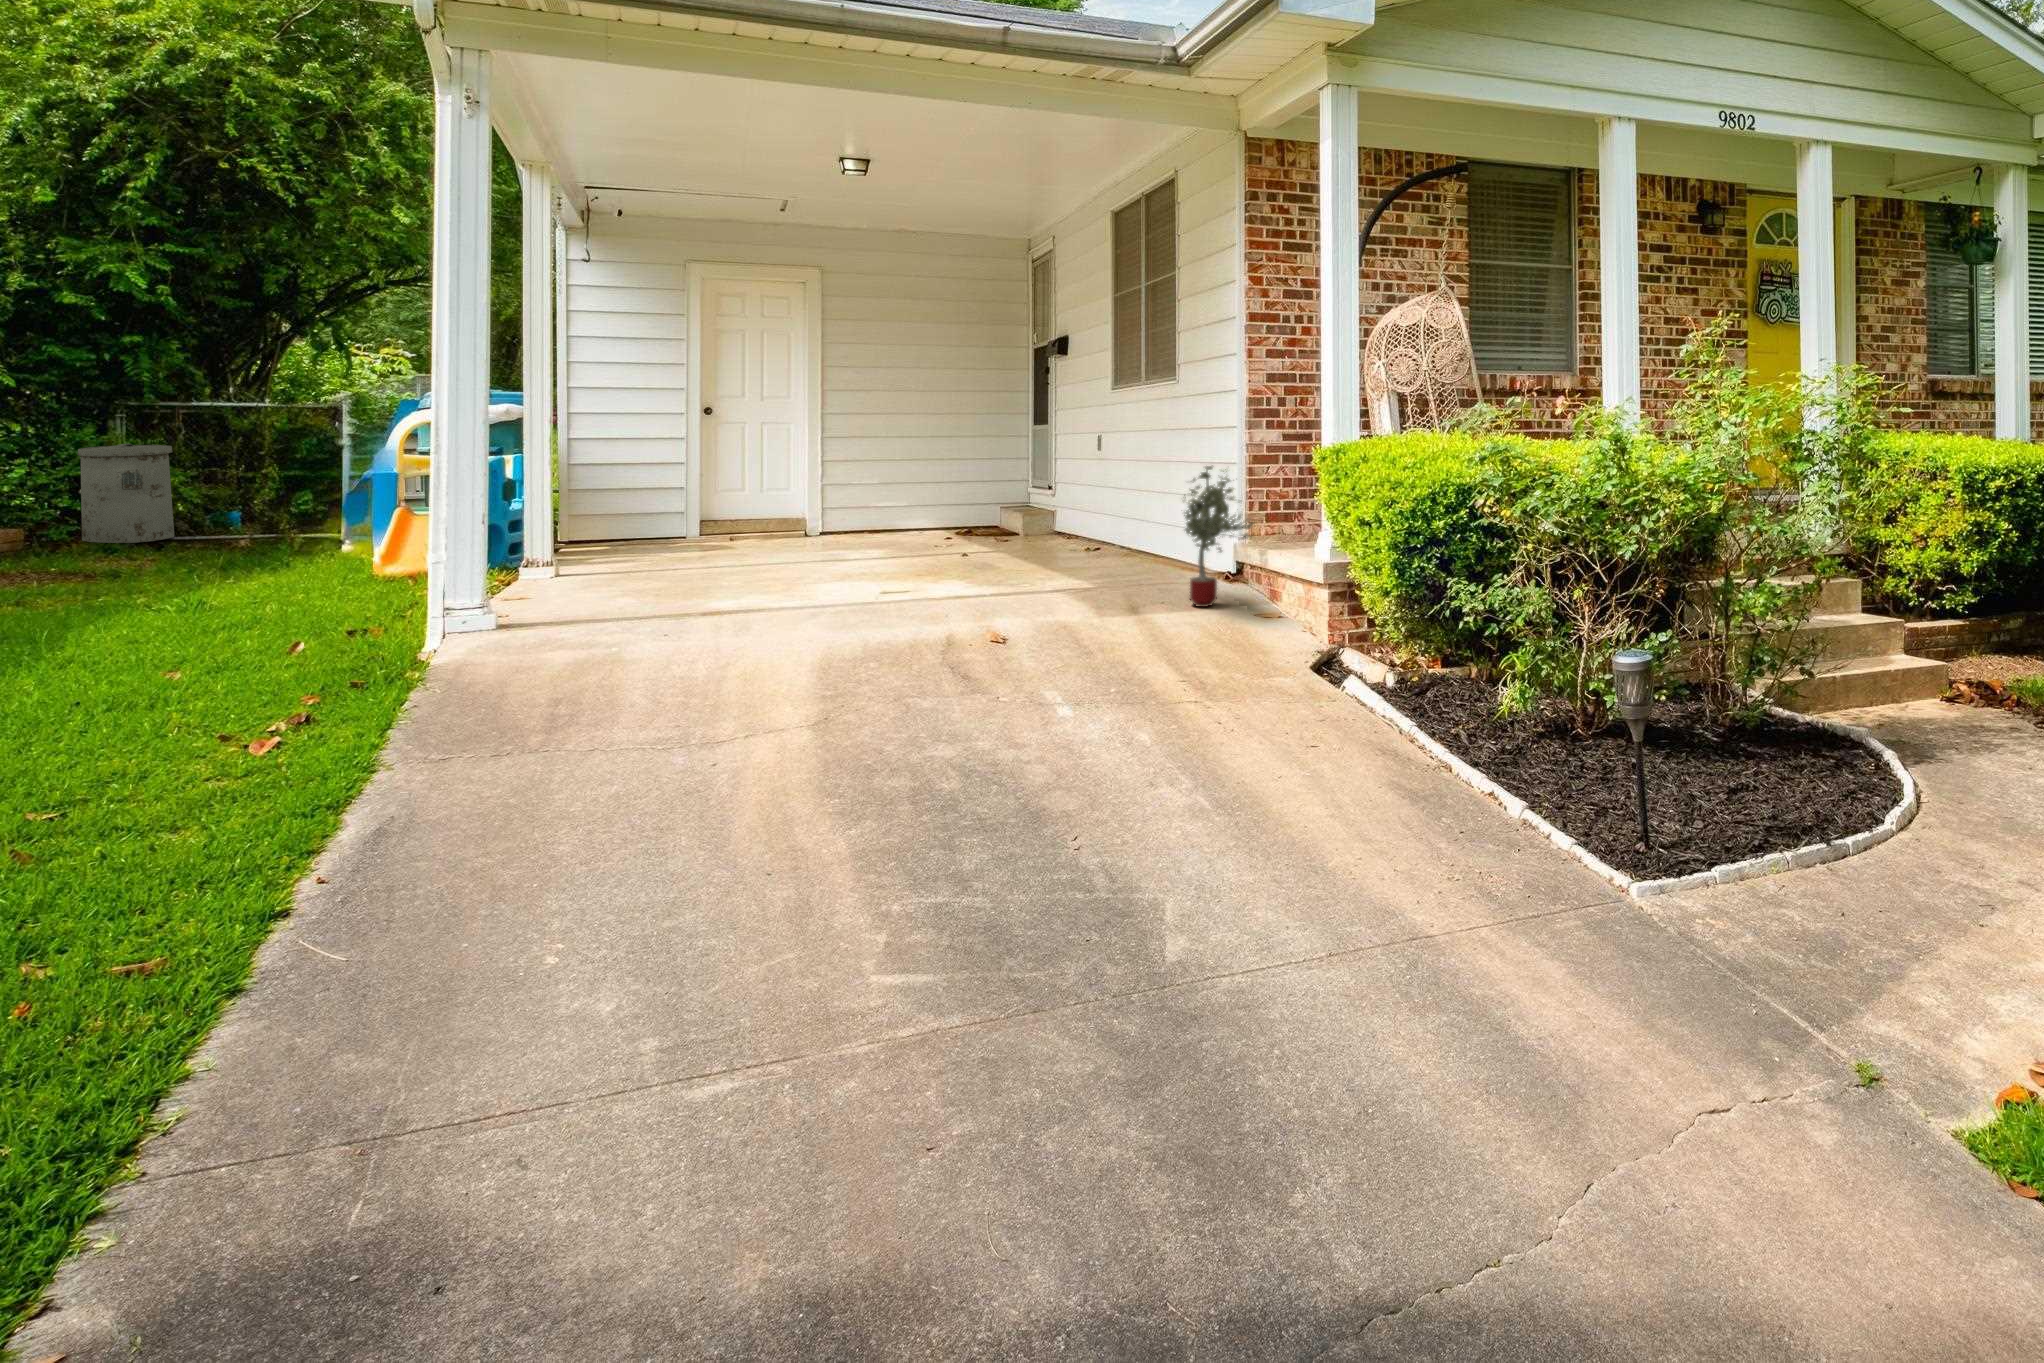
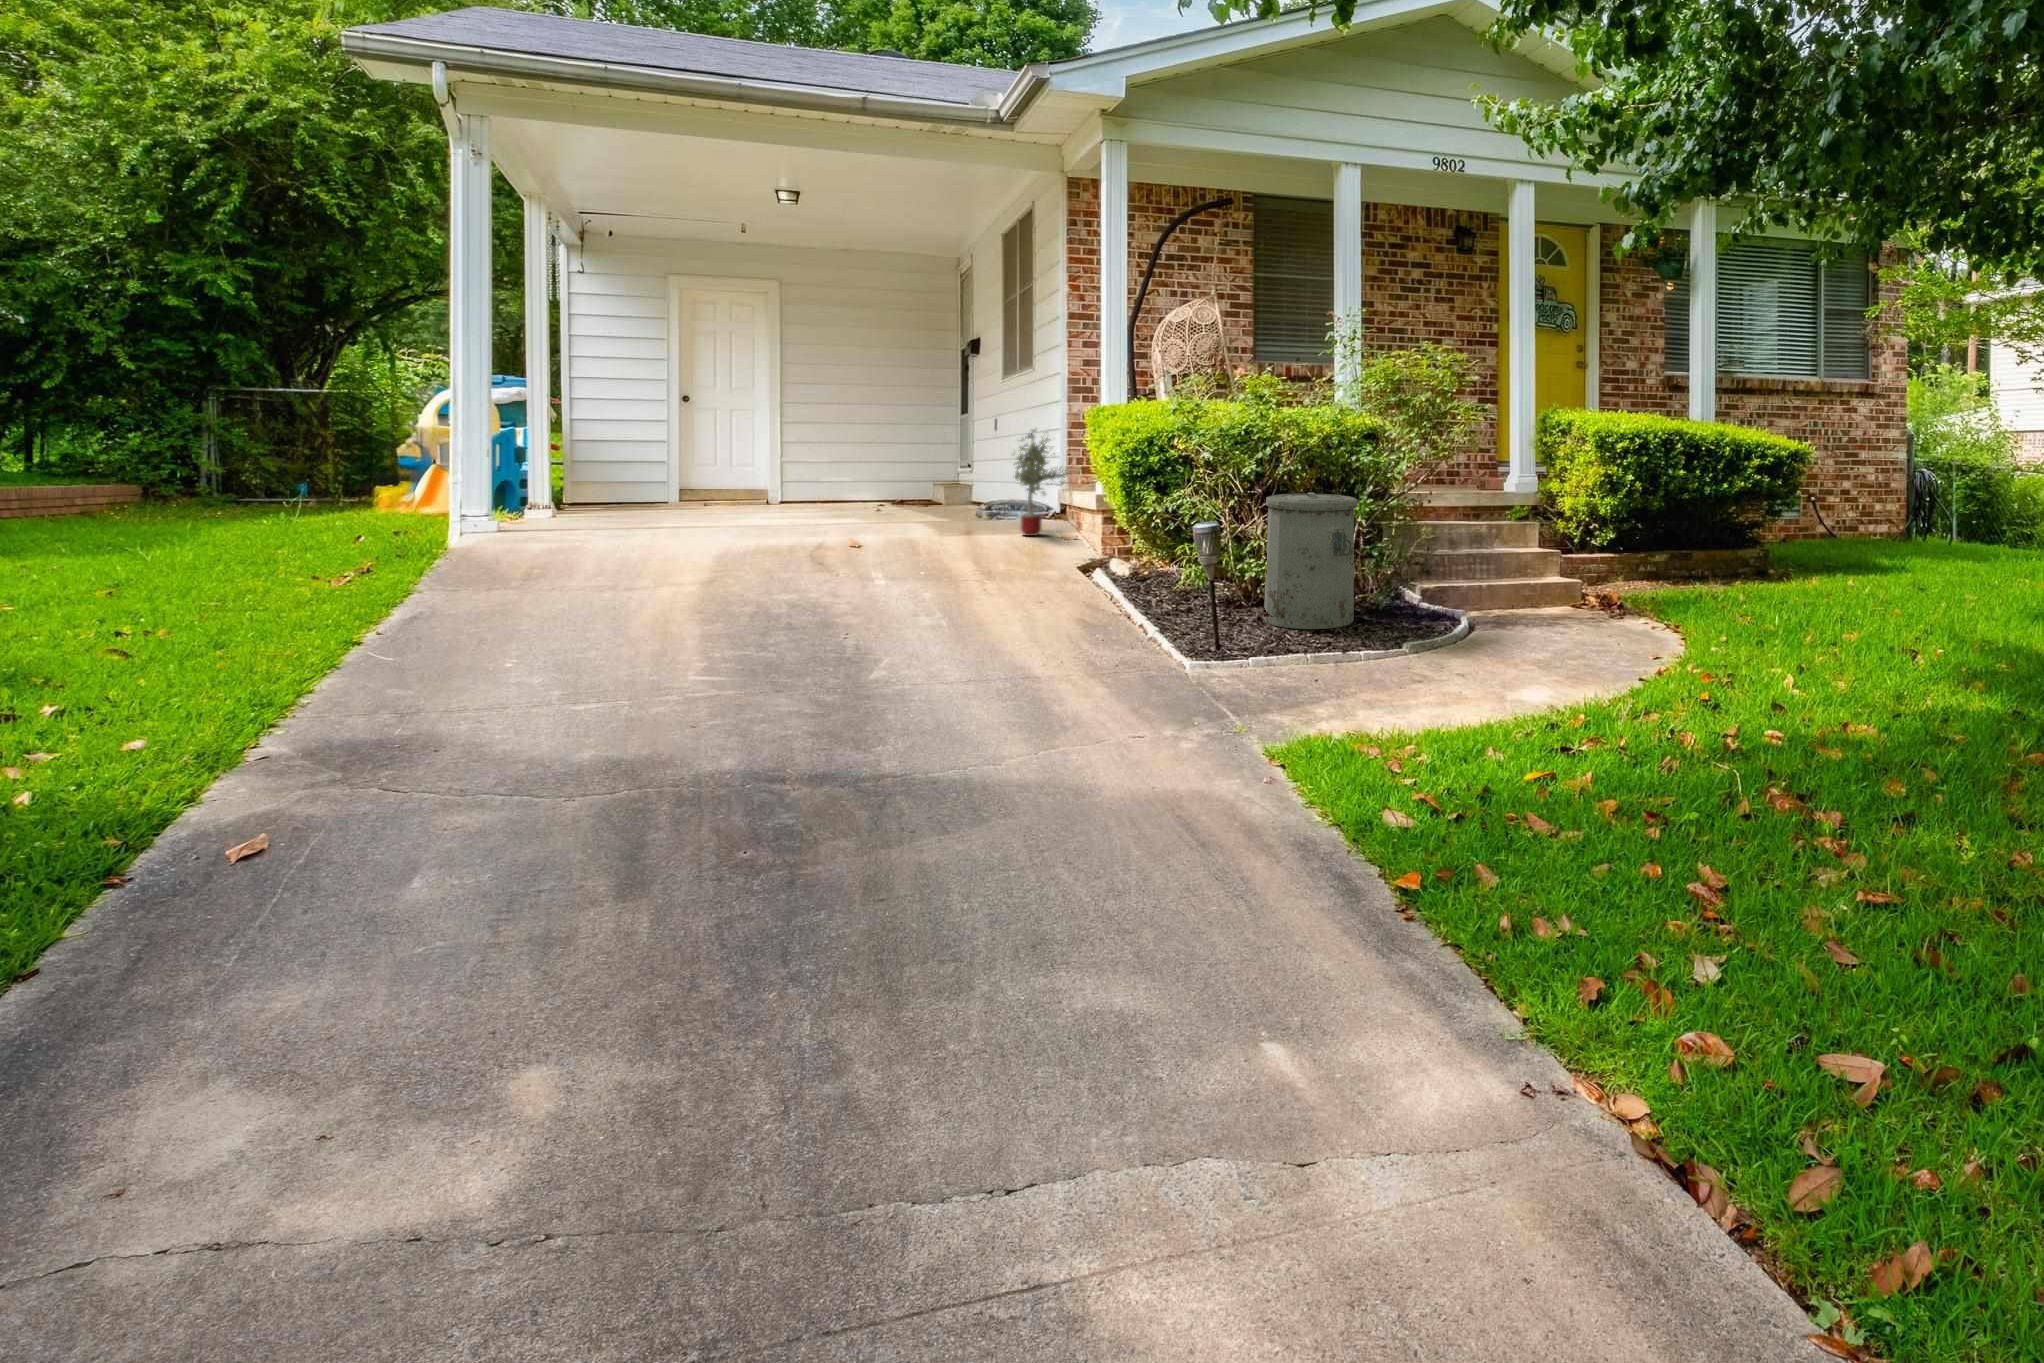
trash can: present [78,444,174,543] -> present [1264,493,1358,629]

